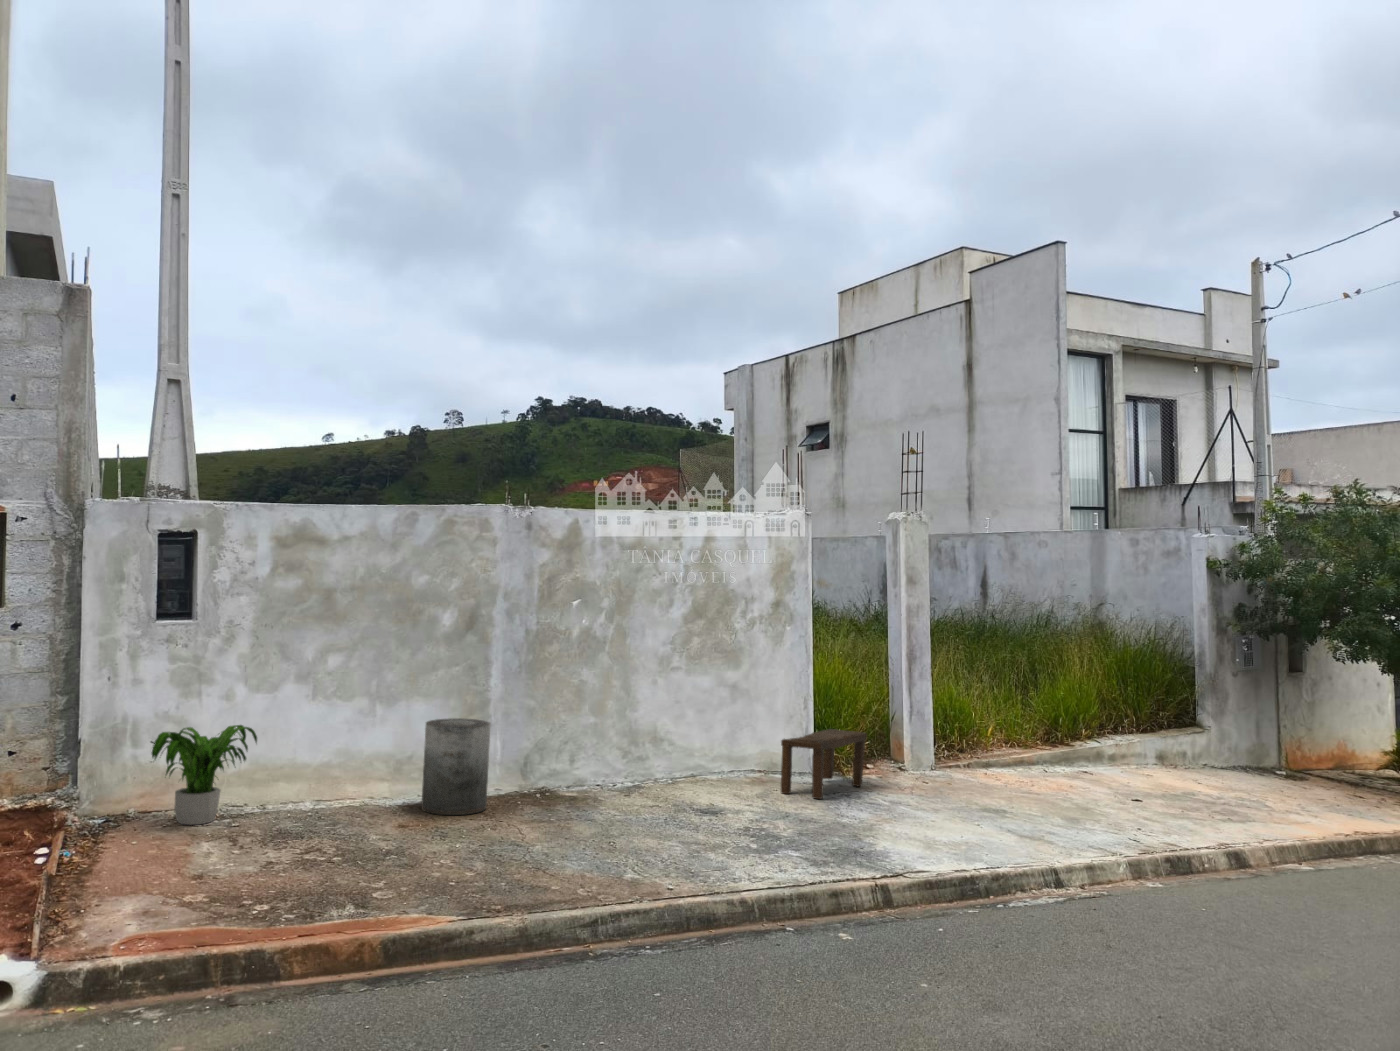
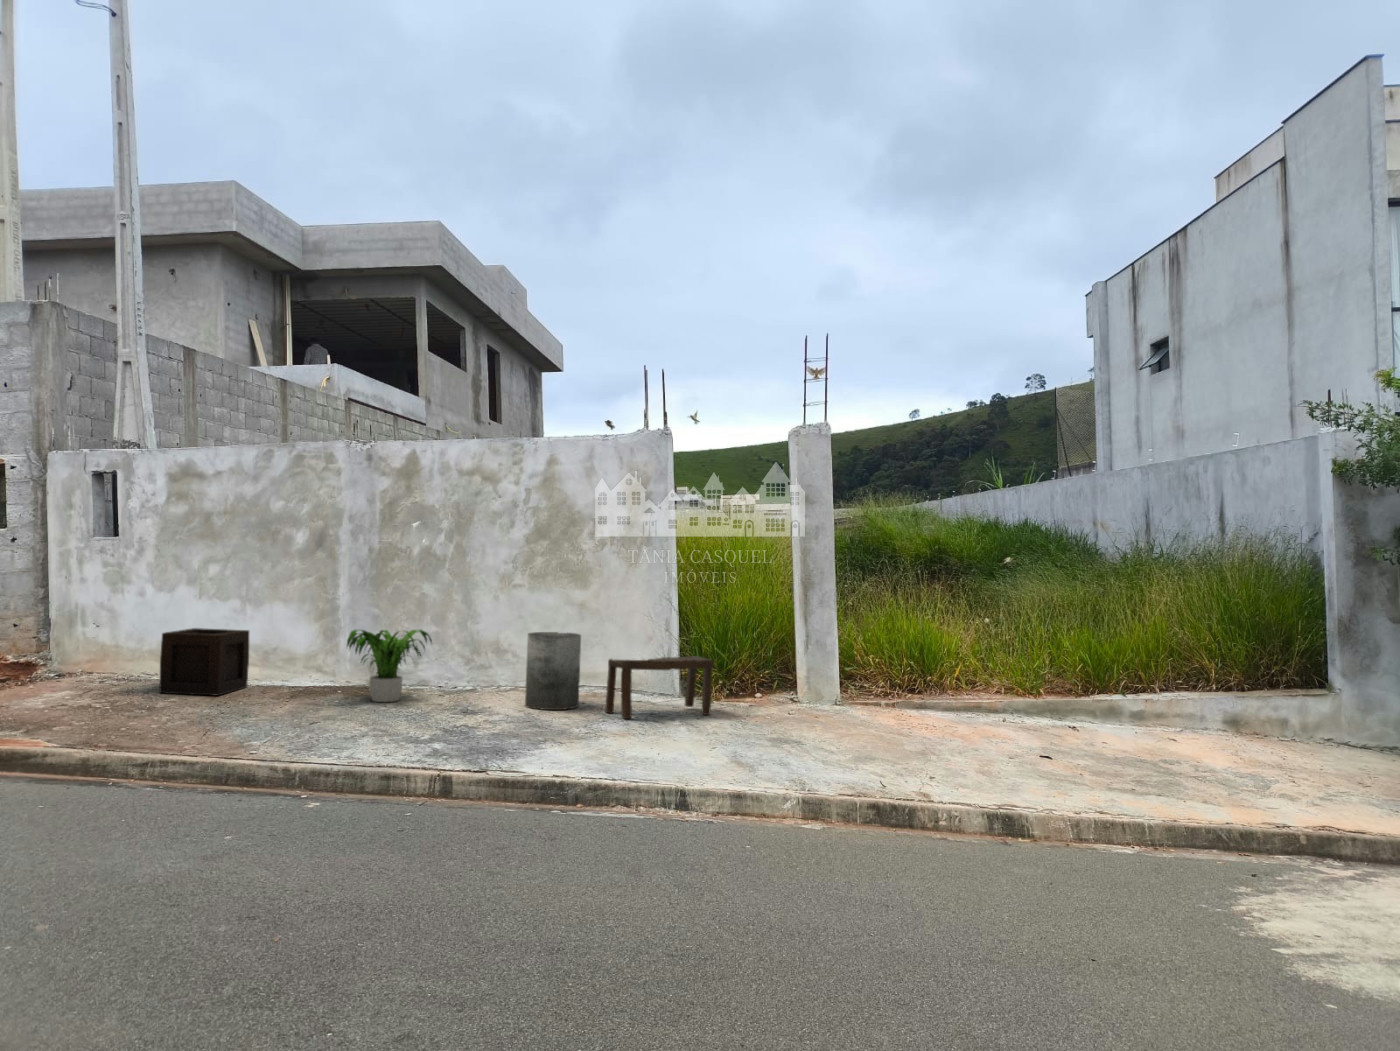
trash can: present [421,718,490,815] -> present [525,632,581,710]
potted plant: present [152,725,257,825] -> present [347,630,432,702]
wooden crate: none [308,734,396,823] -> present [160,628,249,695]

